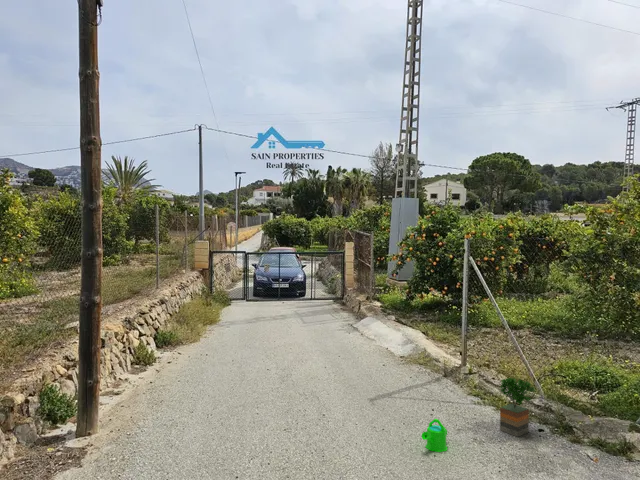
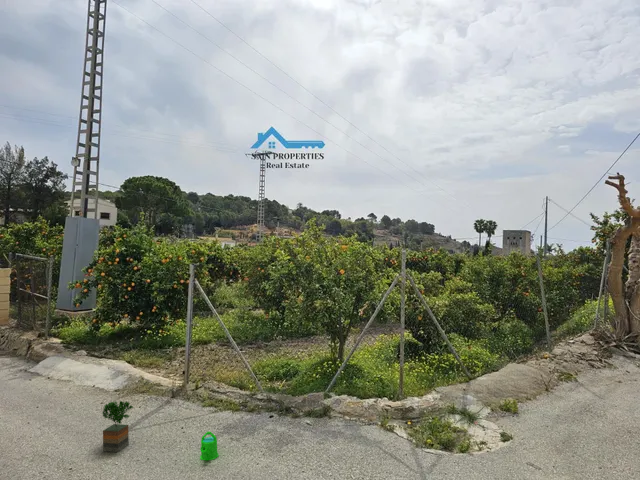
potted tree: present [500,378,535,437] -> present [102,401,133,452]

